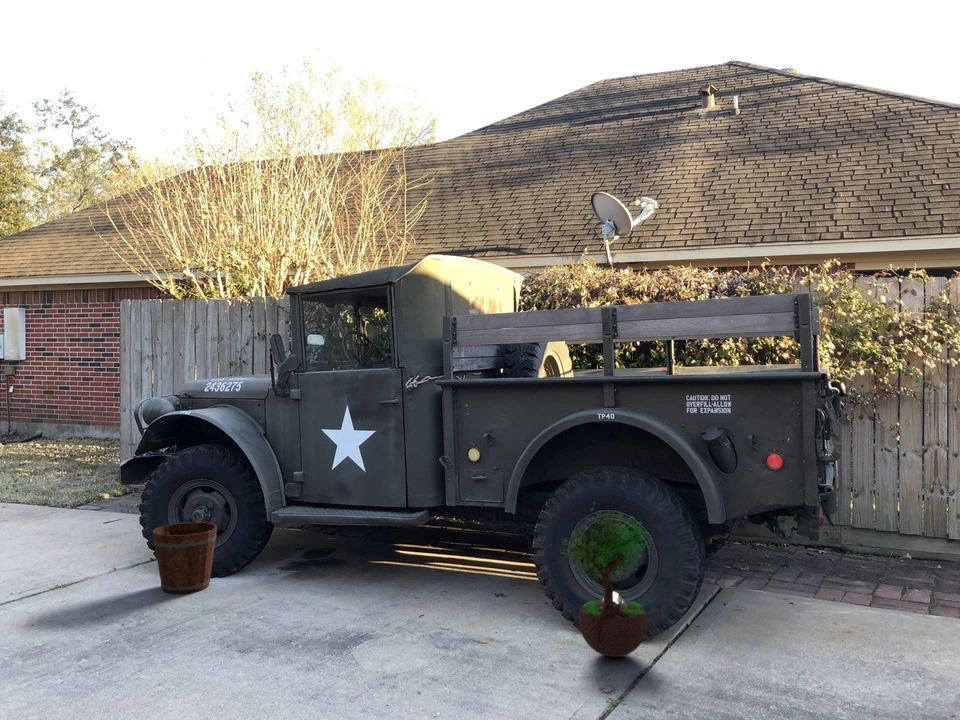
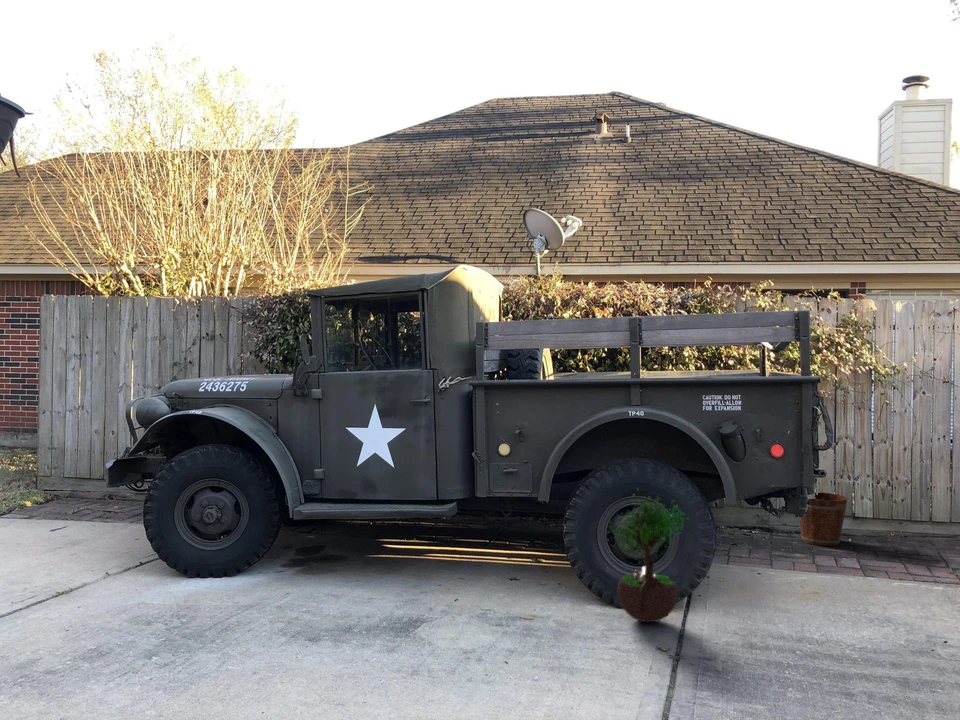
bucket: present [153,519,217,594] -> present [799,492,847,546]

